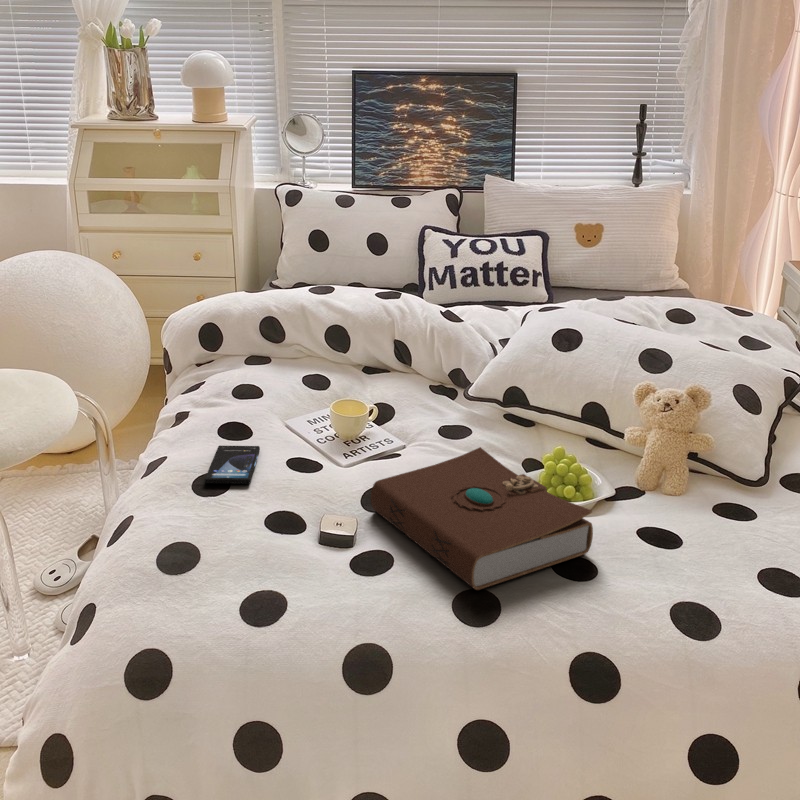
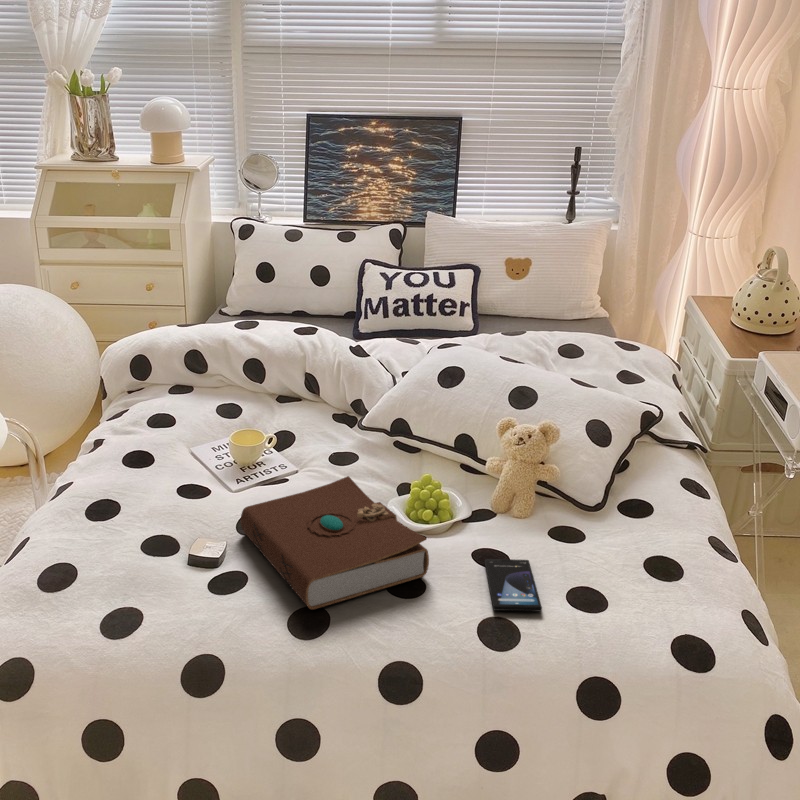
smartphone: present [205,445,260,484] -> present [485,559,542,611]

